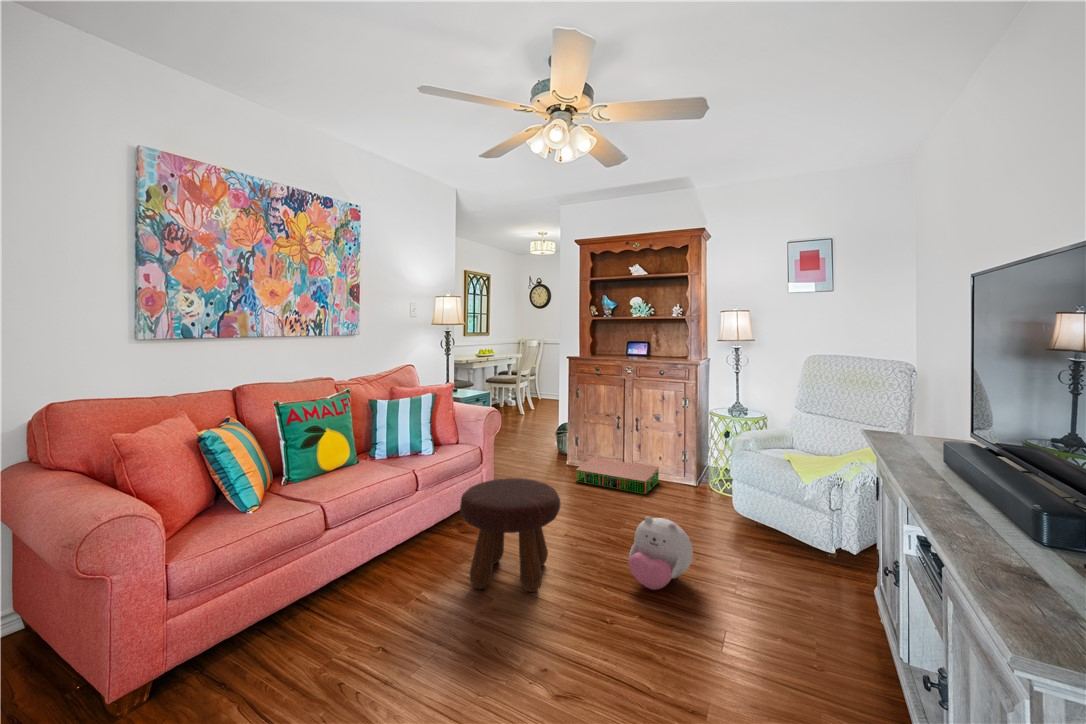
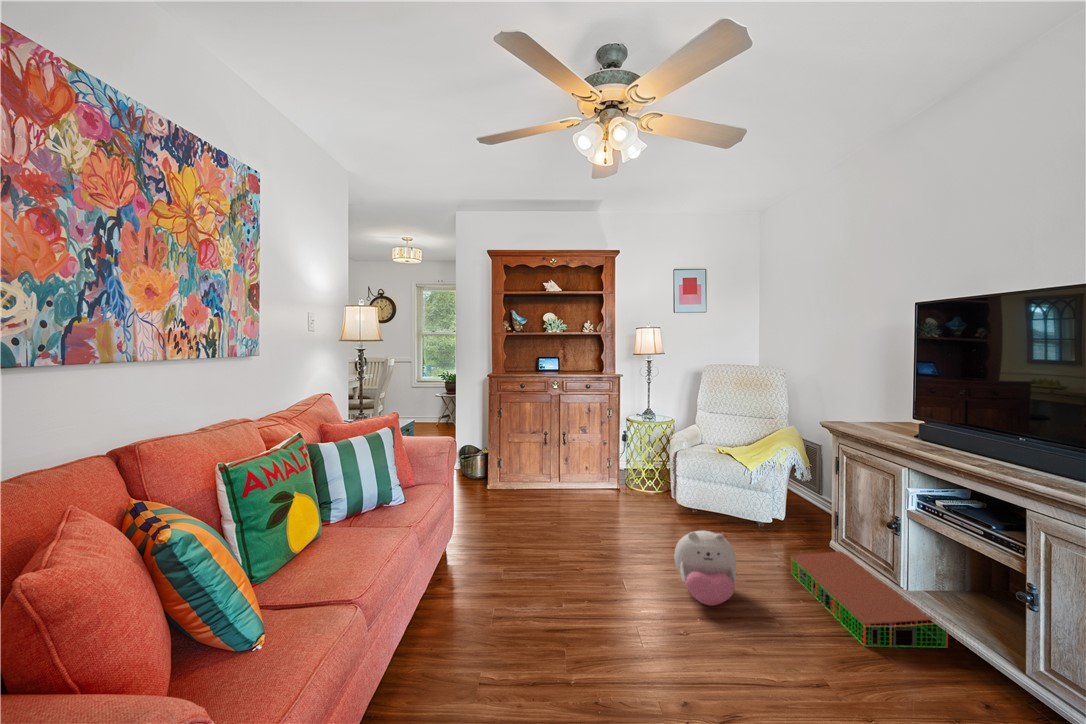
storage bin: present [576,458,659,493] -> present [791,551,948,647]
footstool: present [460,478,561,592] -> none [514,517,634,668]

